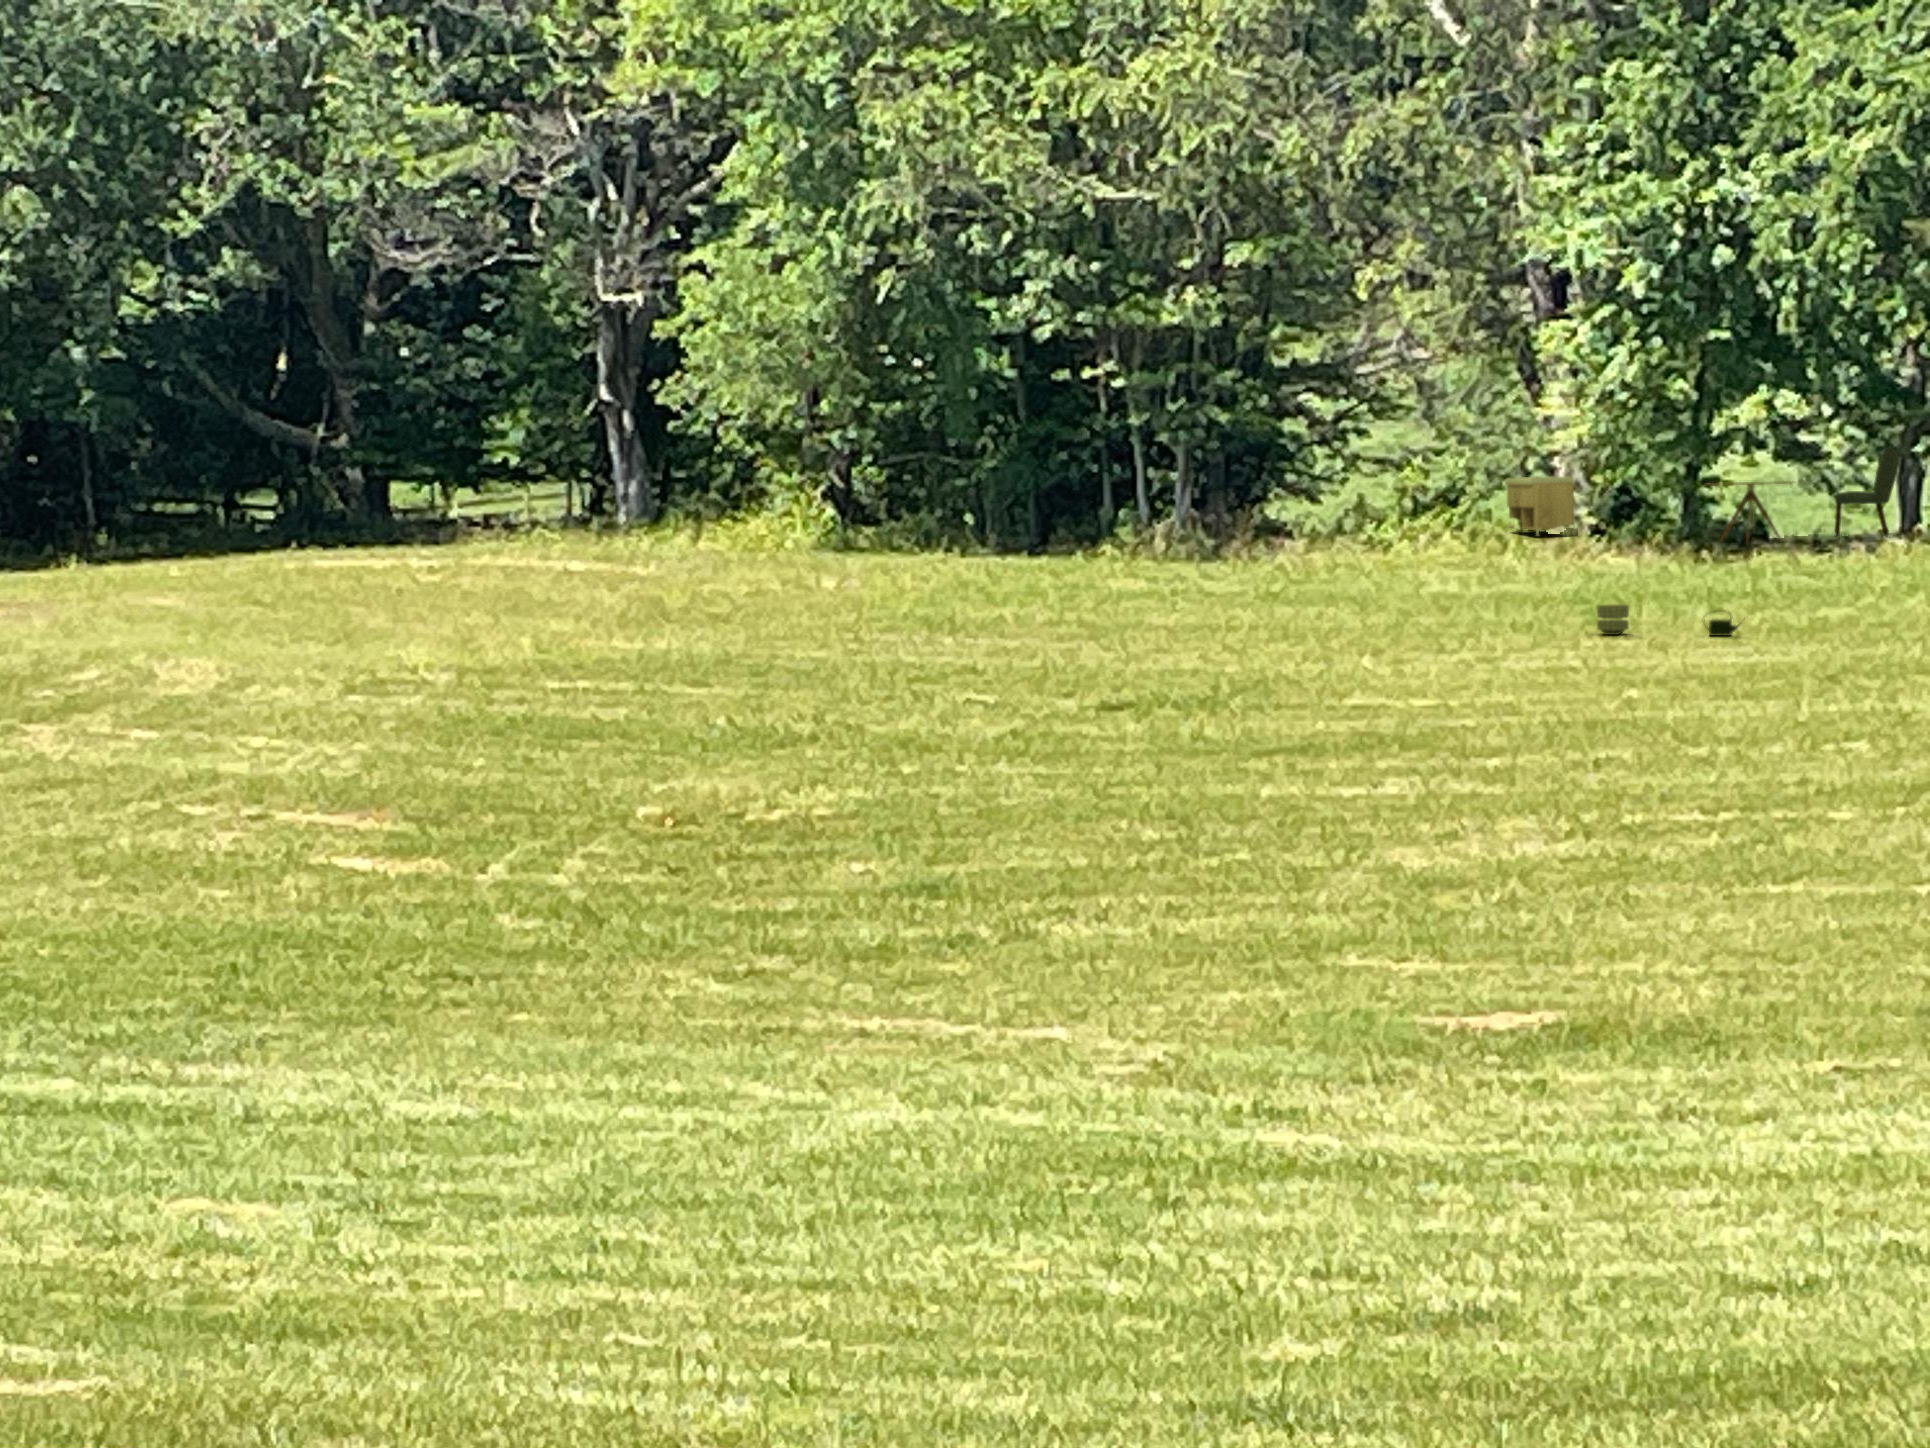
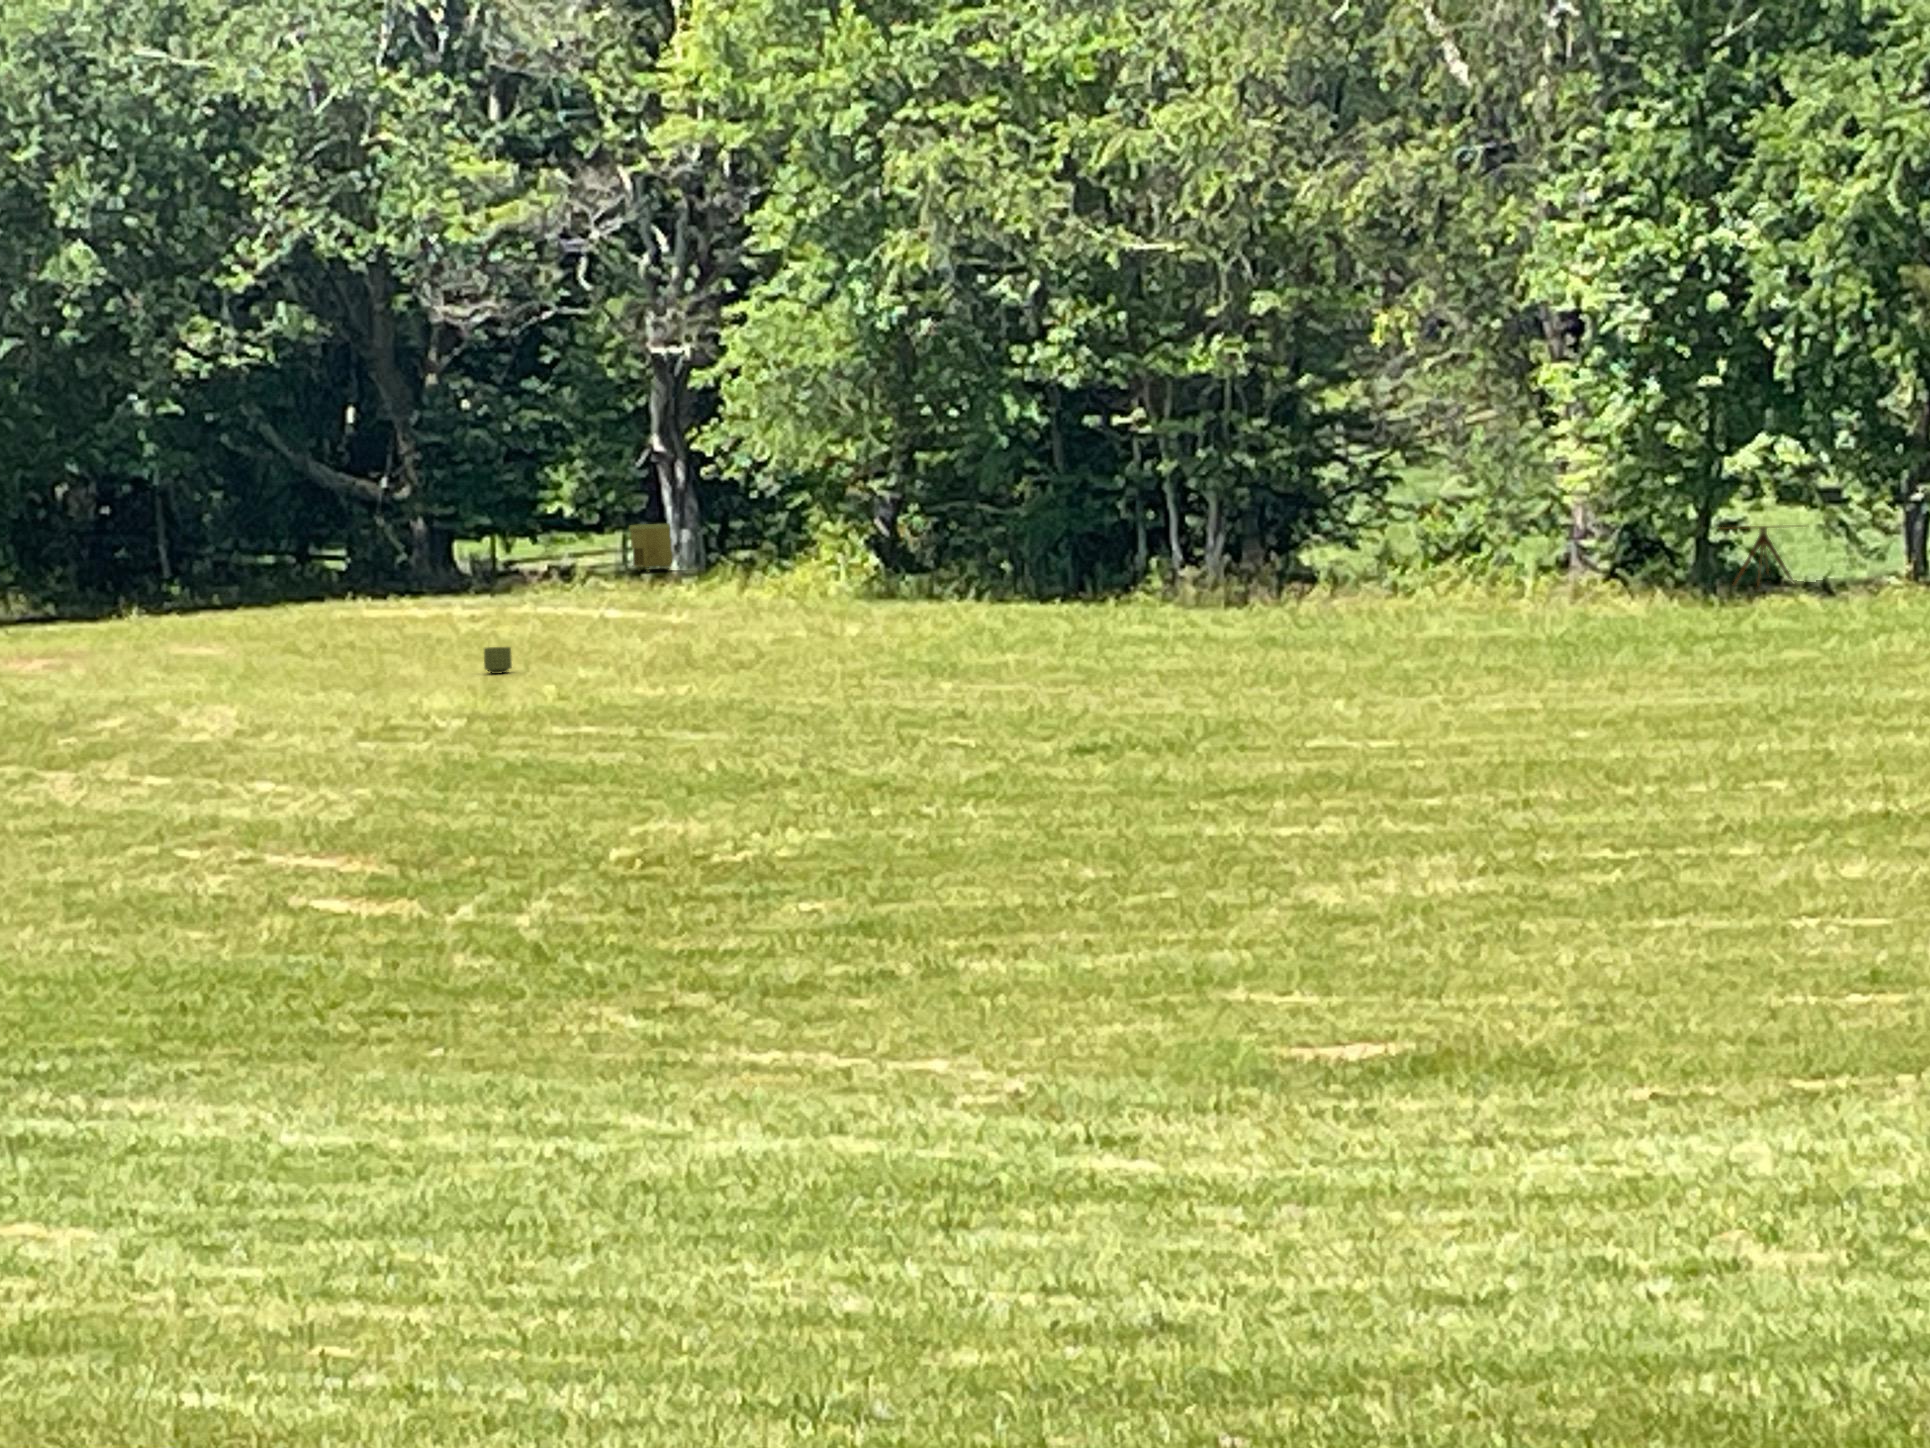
chair: present [1834,447,1900,539] -> none [1849,490,1913,582]
storage bench: present [1505,477,1574,536] -> present [629,524,672,572]
planter: present [1597,604,1629,635] -> present [484,647,512,674]
watering can: present [1707,611,1742,636] -> none [1665,648,1708,673]

